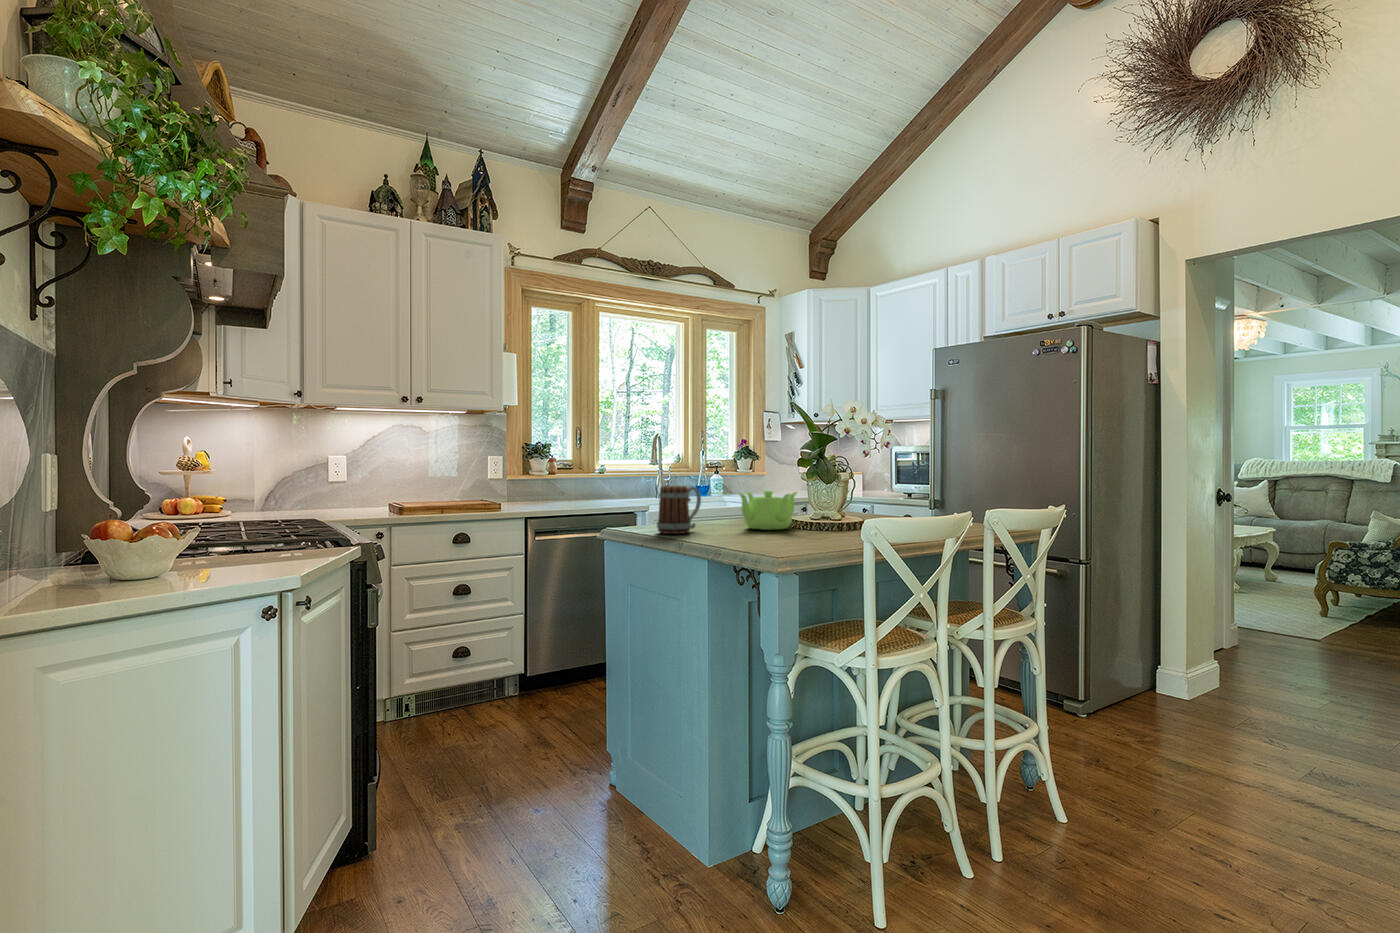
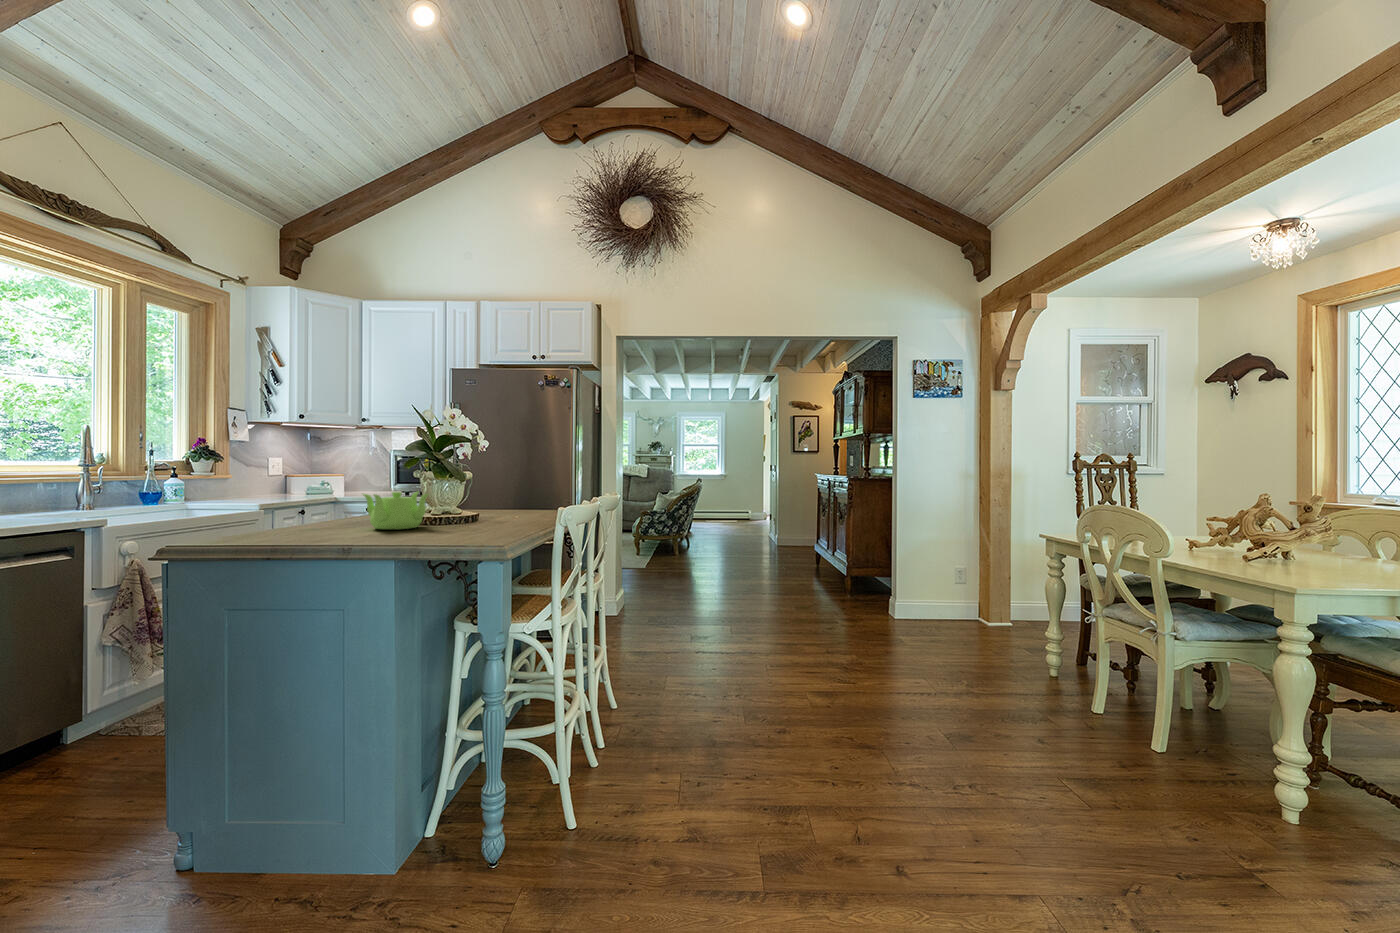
mug: present [657,486,701,534] -> none [281,488,329,542]

